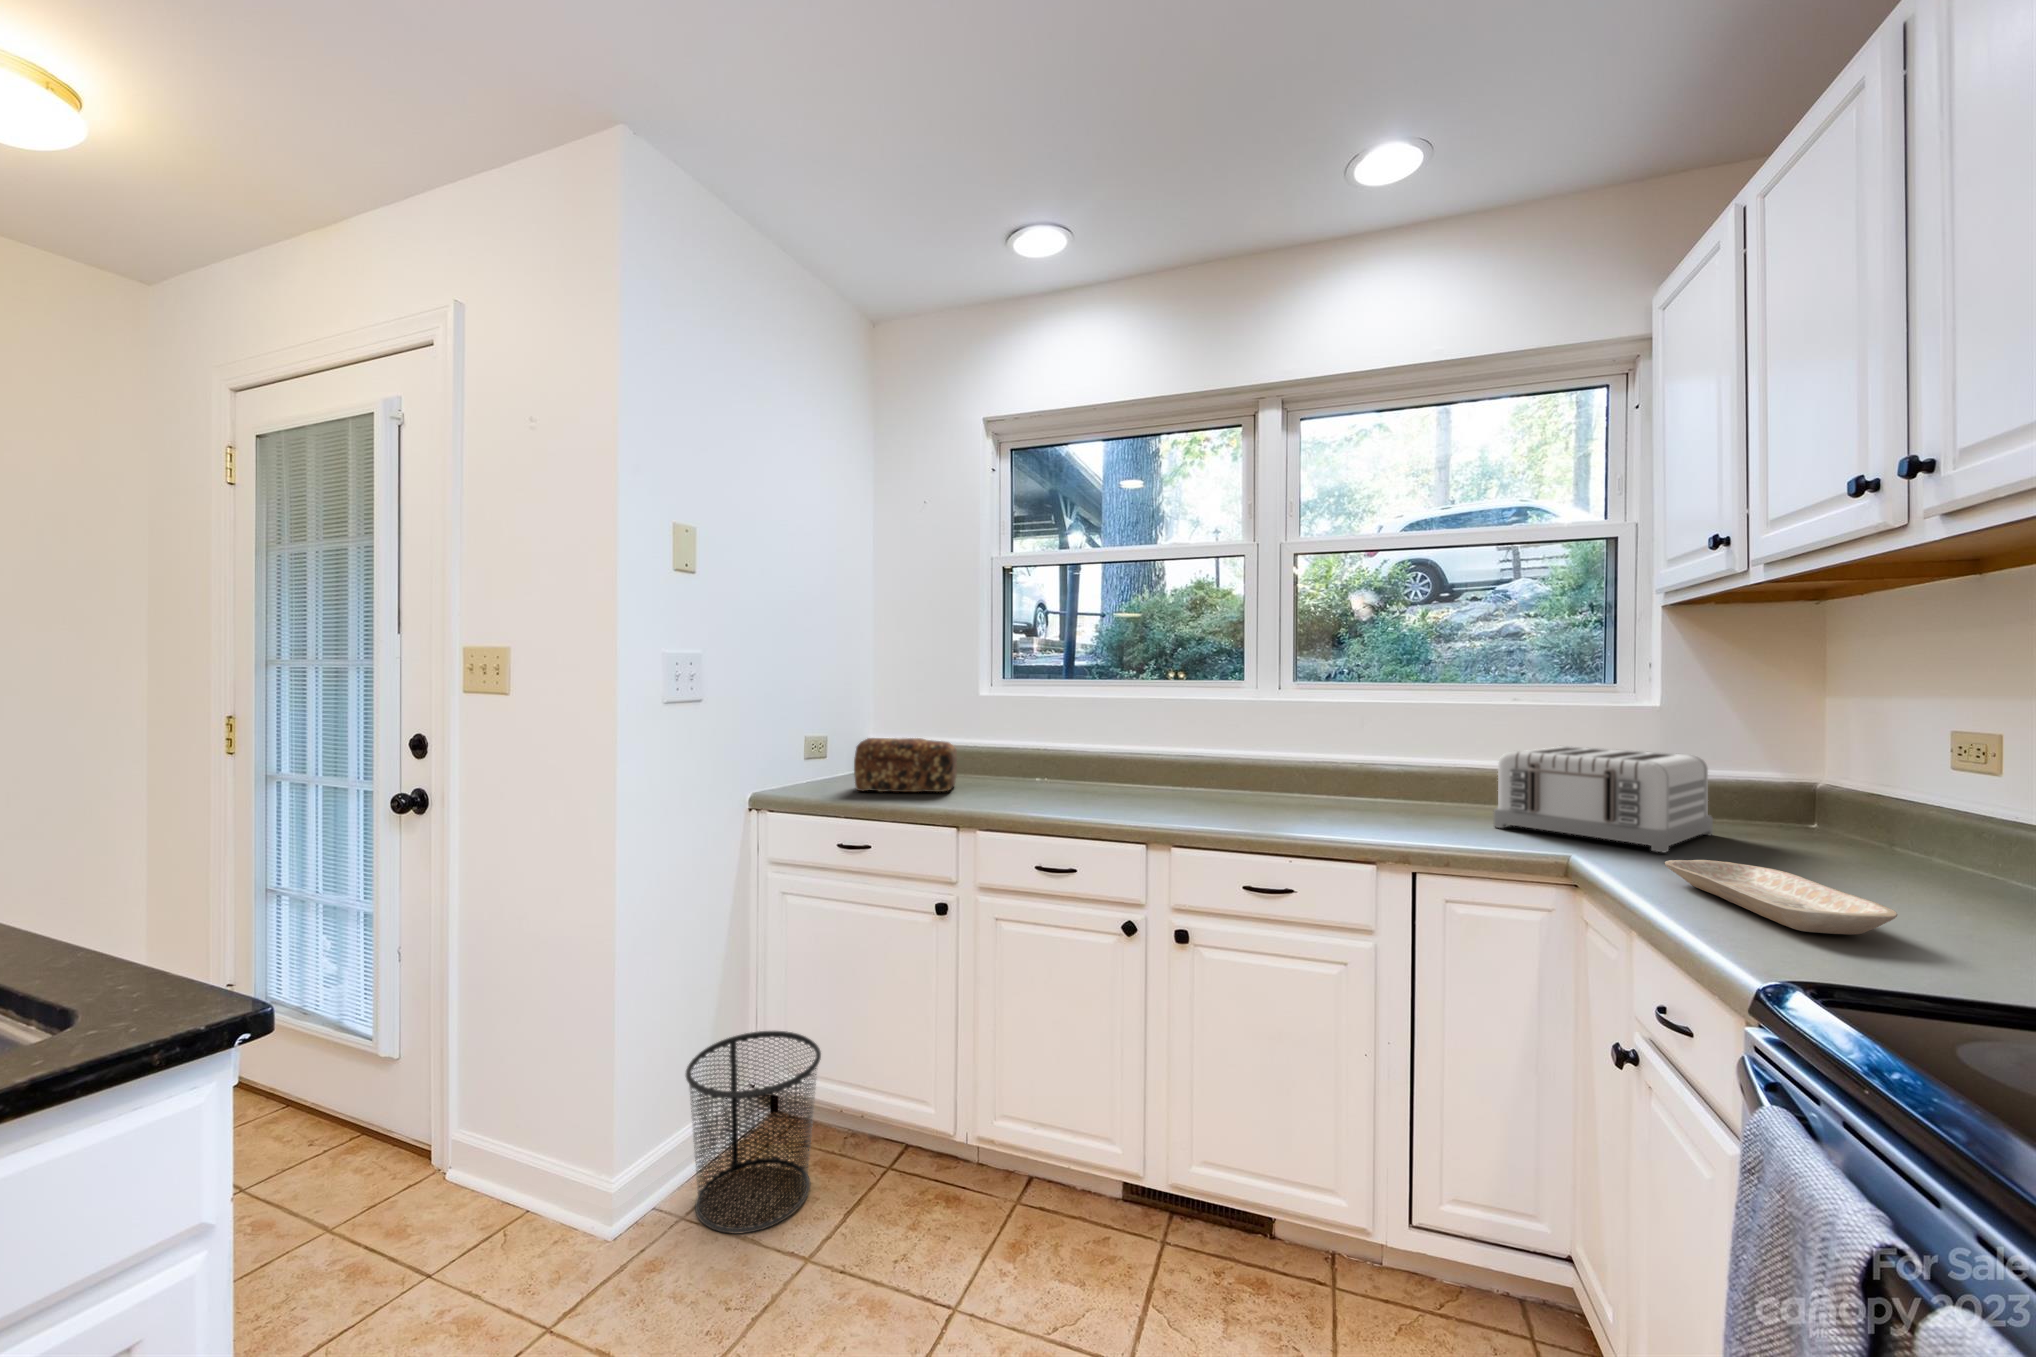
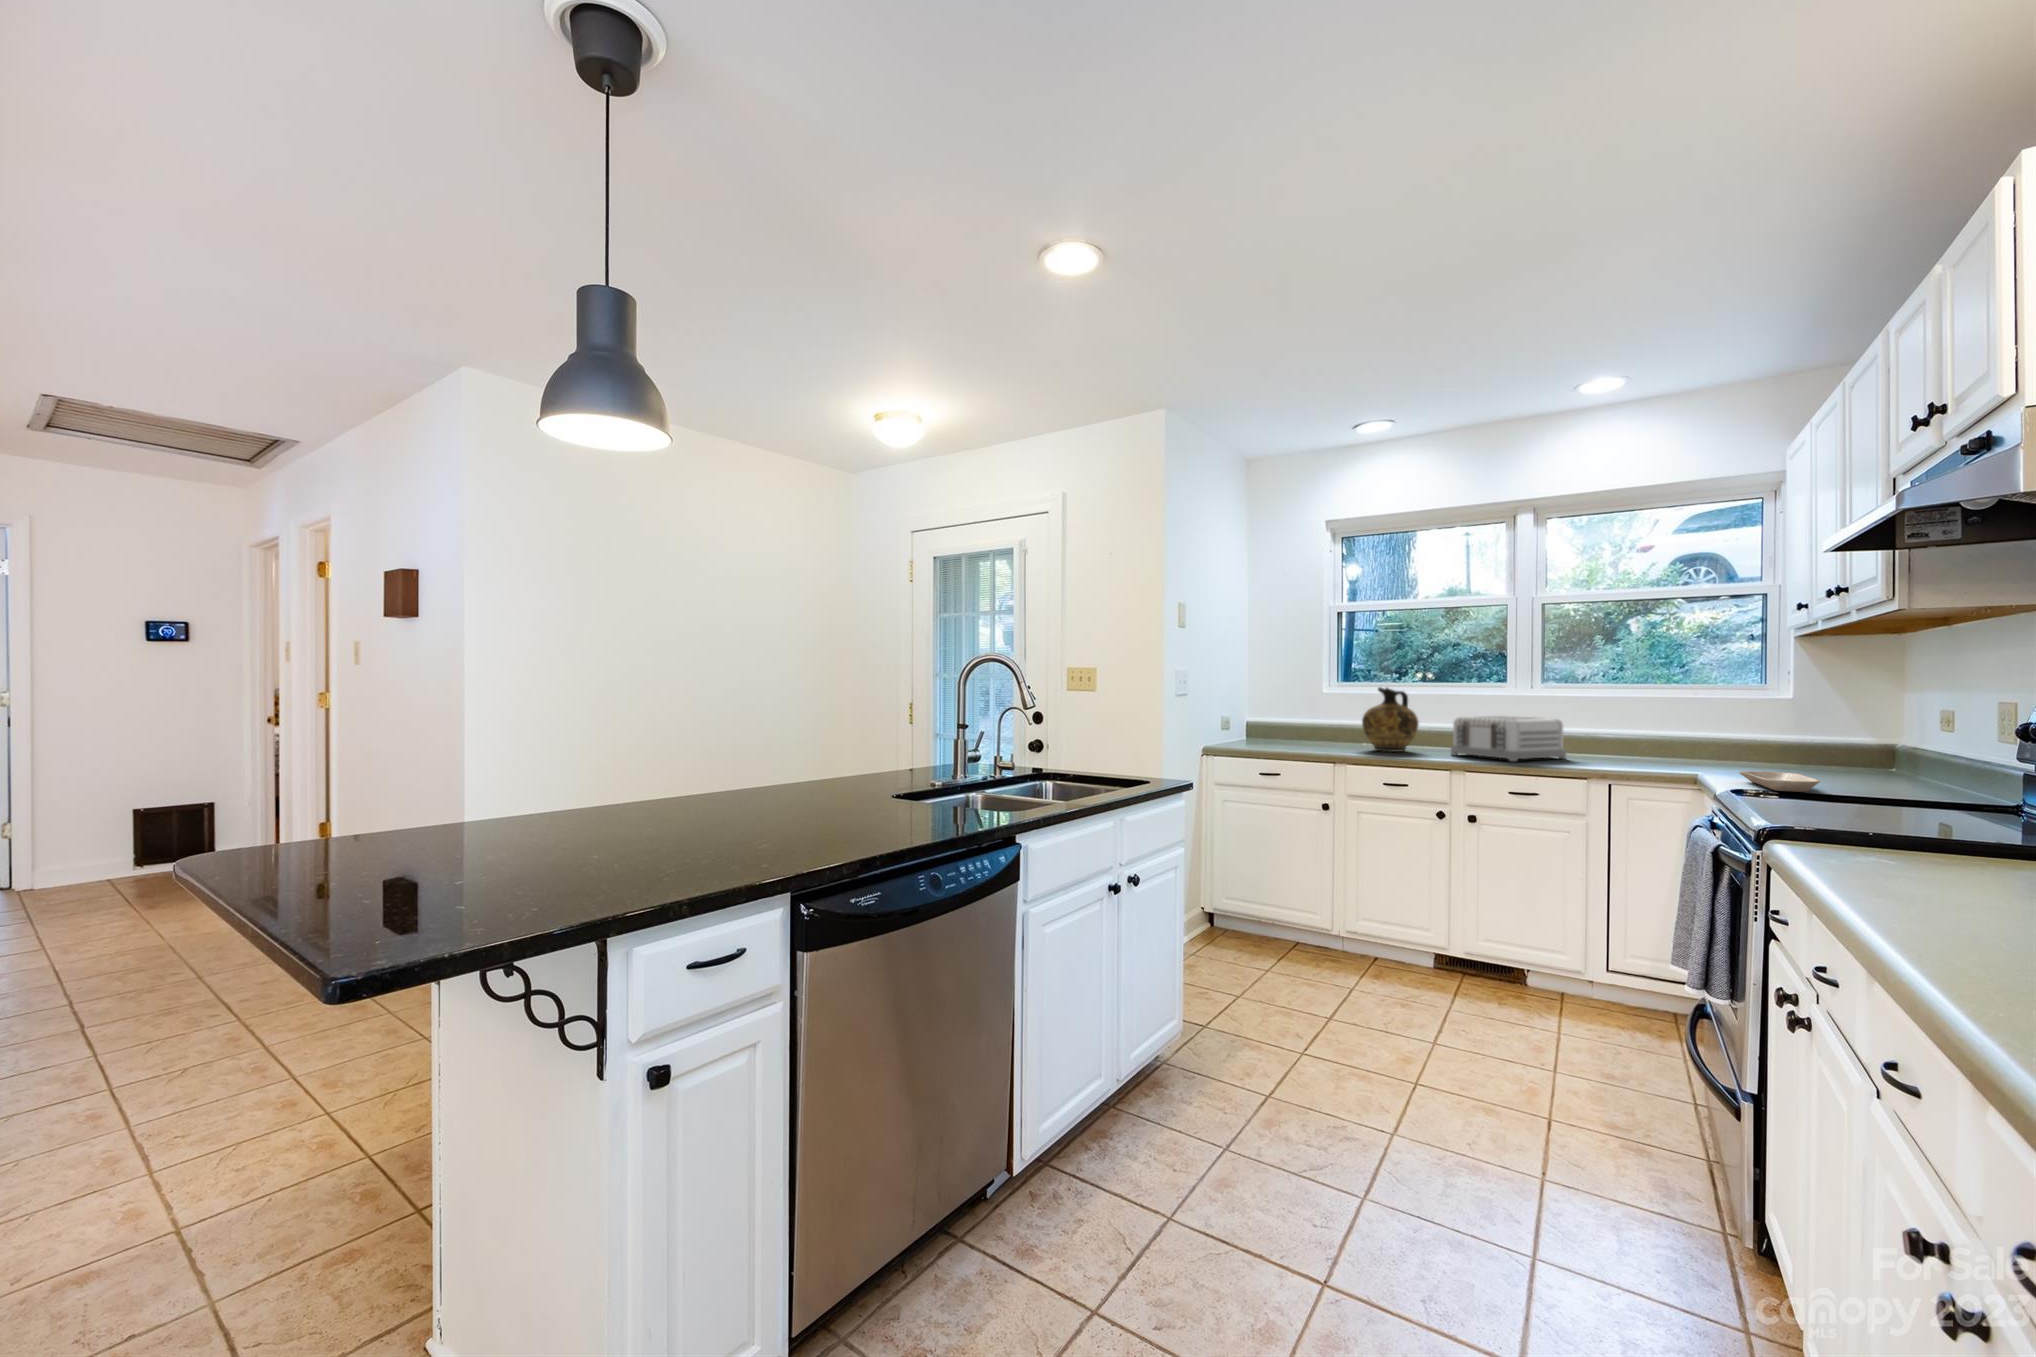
ceramic jug: none [1019,687,1108,799] -> present [1362,687,1419,752]
bread loaf: present [854,738,957,792] -> none [1259,717,1319,747]
toaster: present [1494,746,1713,852] -> present [1451,716,1566,761]
waste bin: present [686,1031,821,1234] -> none [1193,872,1261,960]

